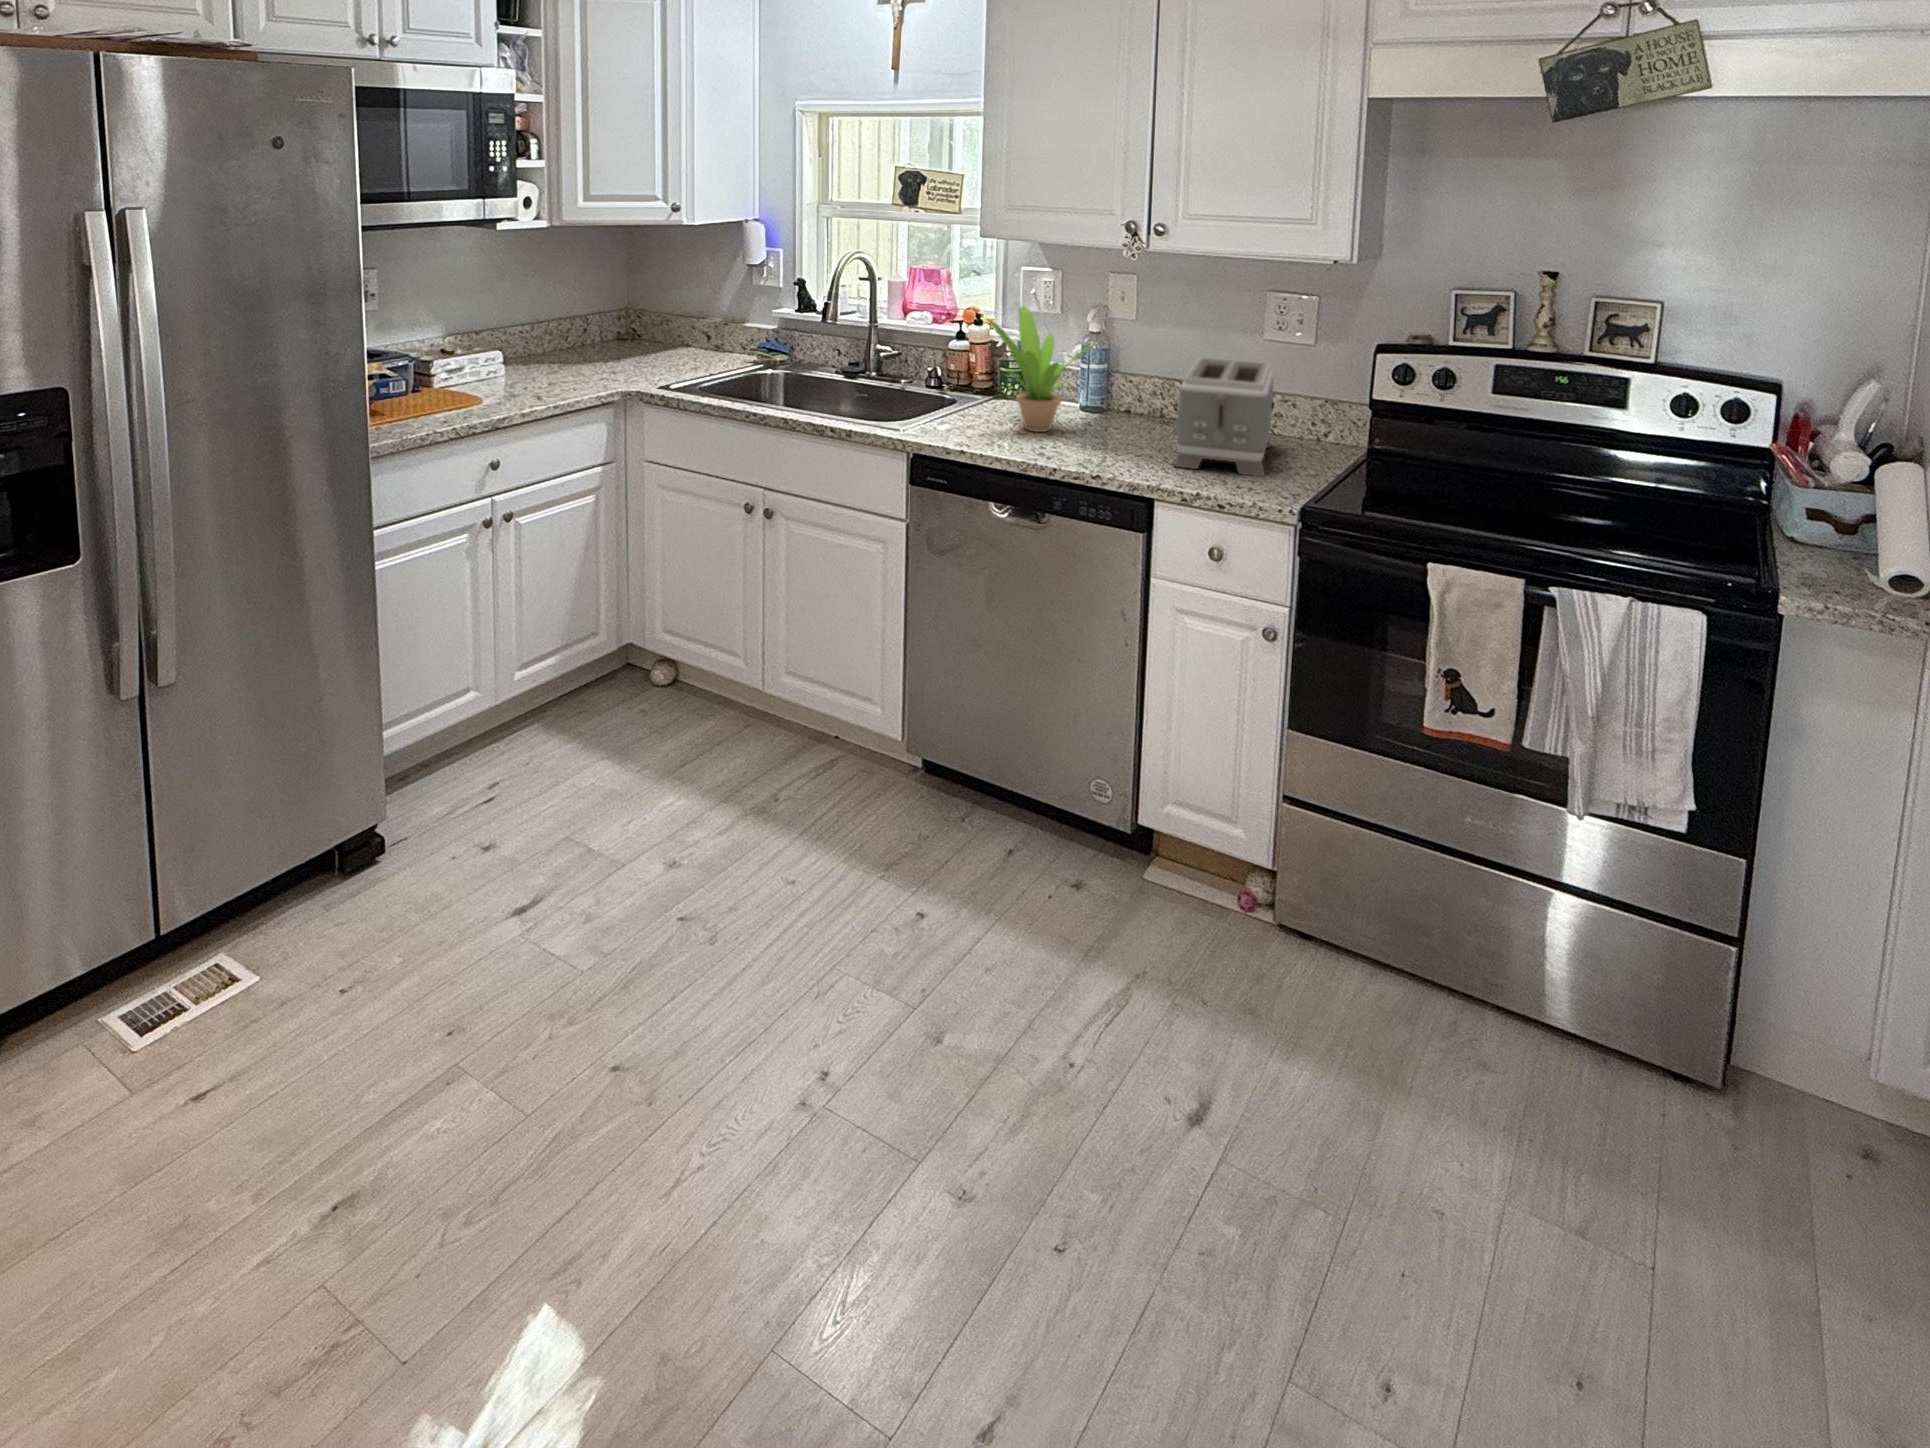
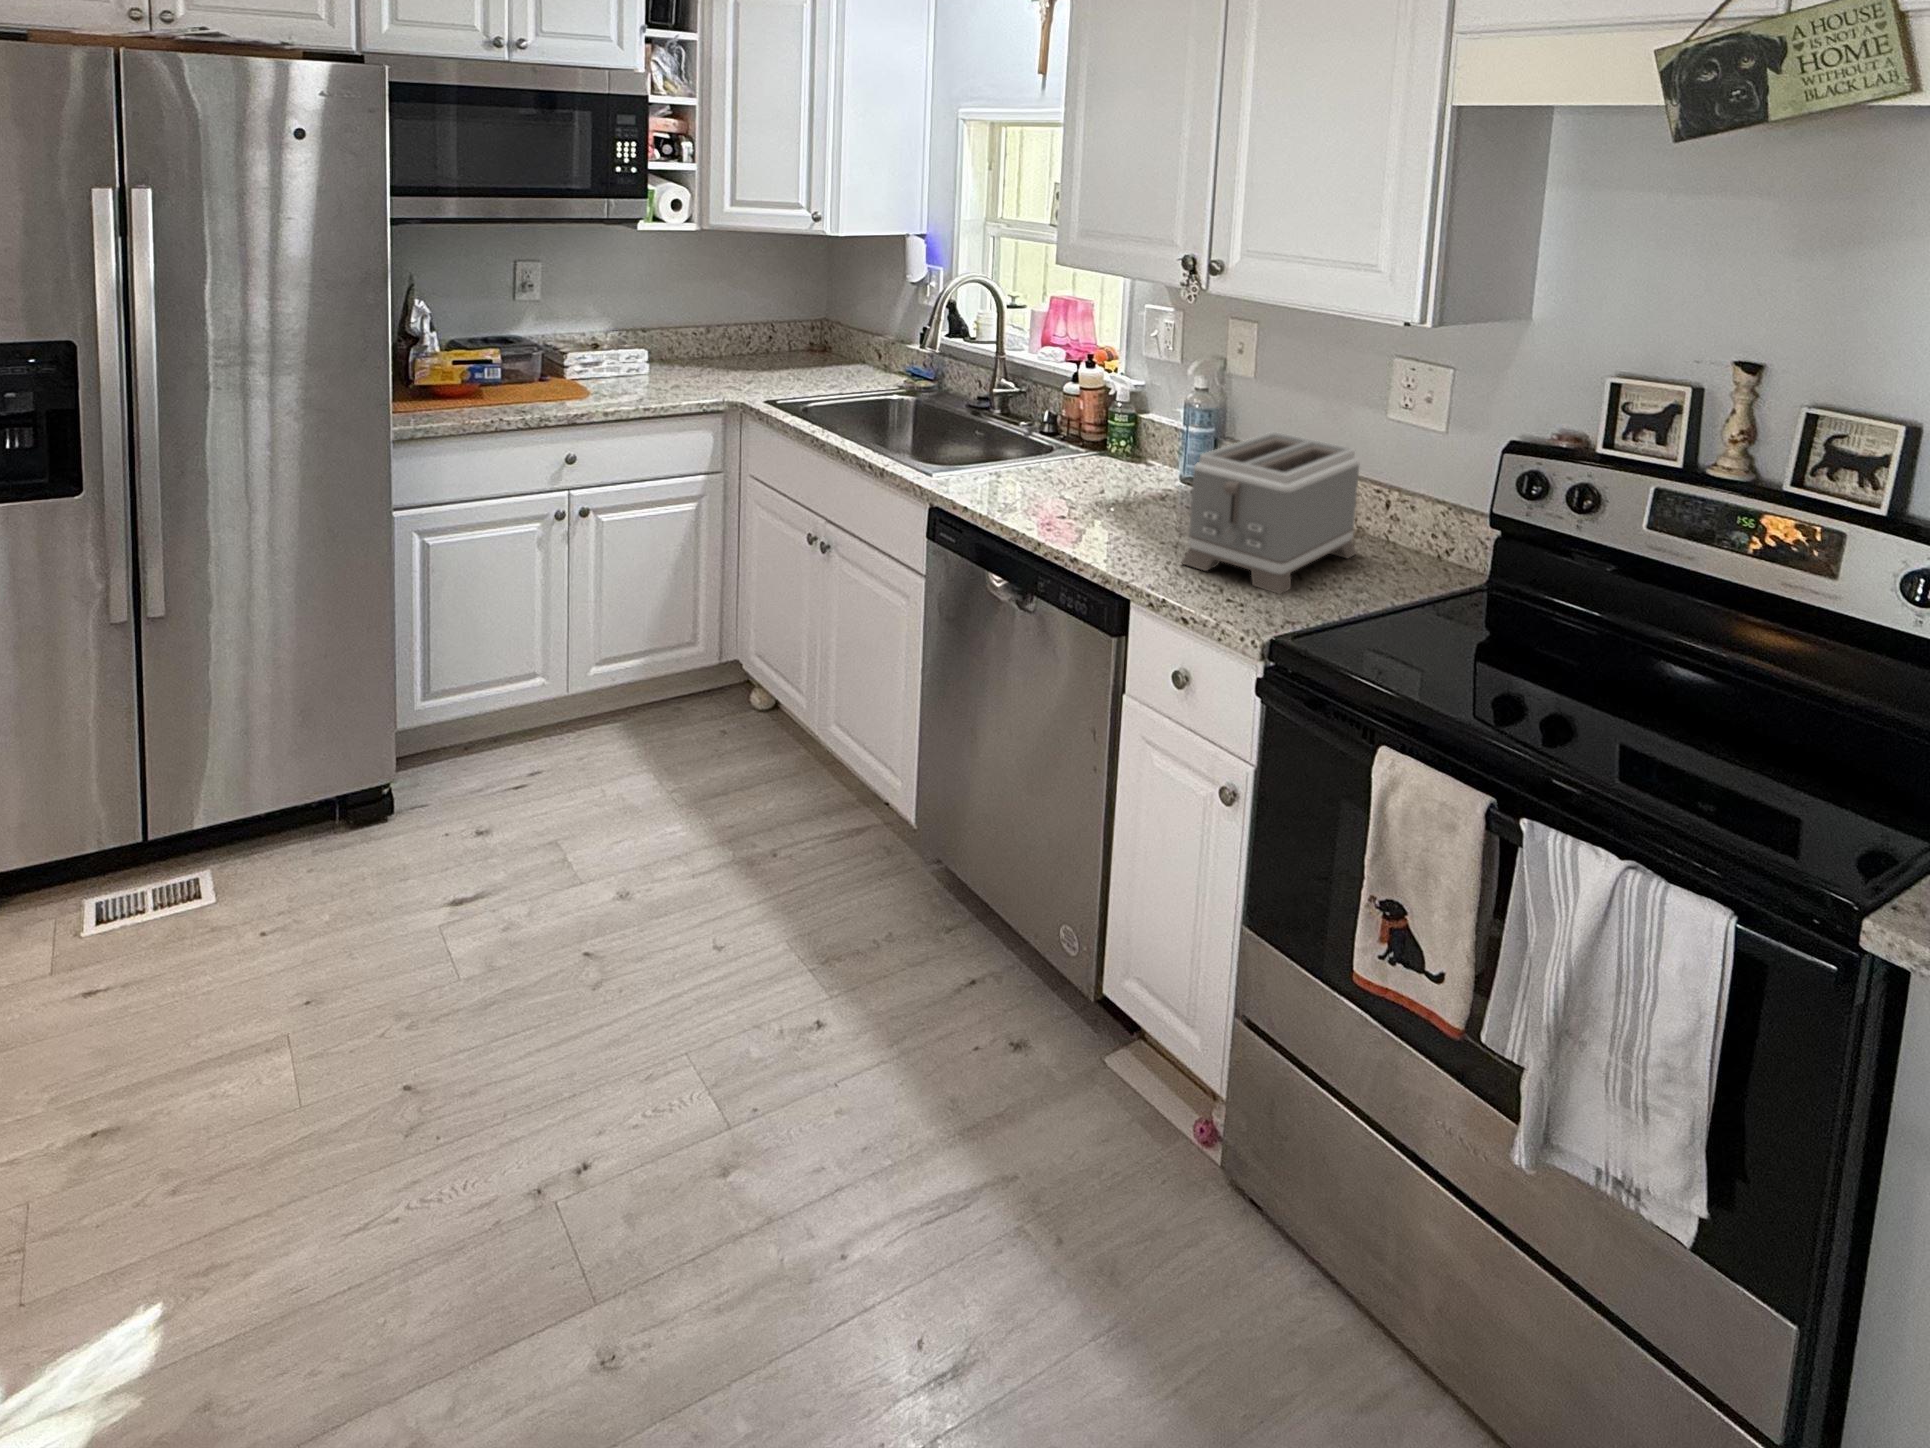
potted plant: present [987,306,1094,432] -> none [1024,348,1157,498]

